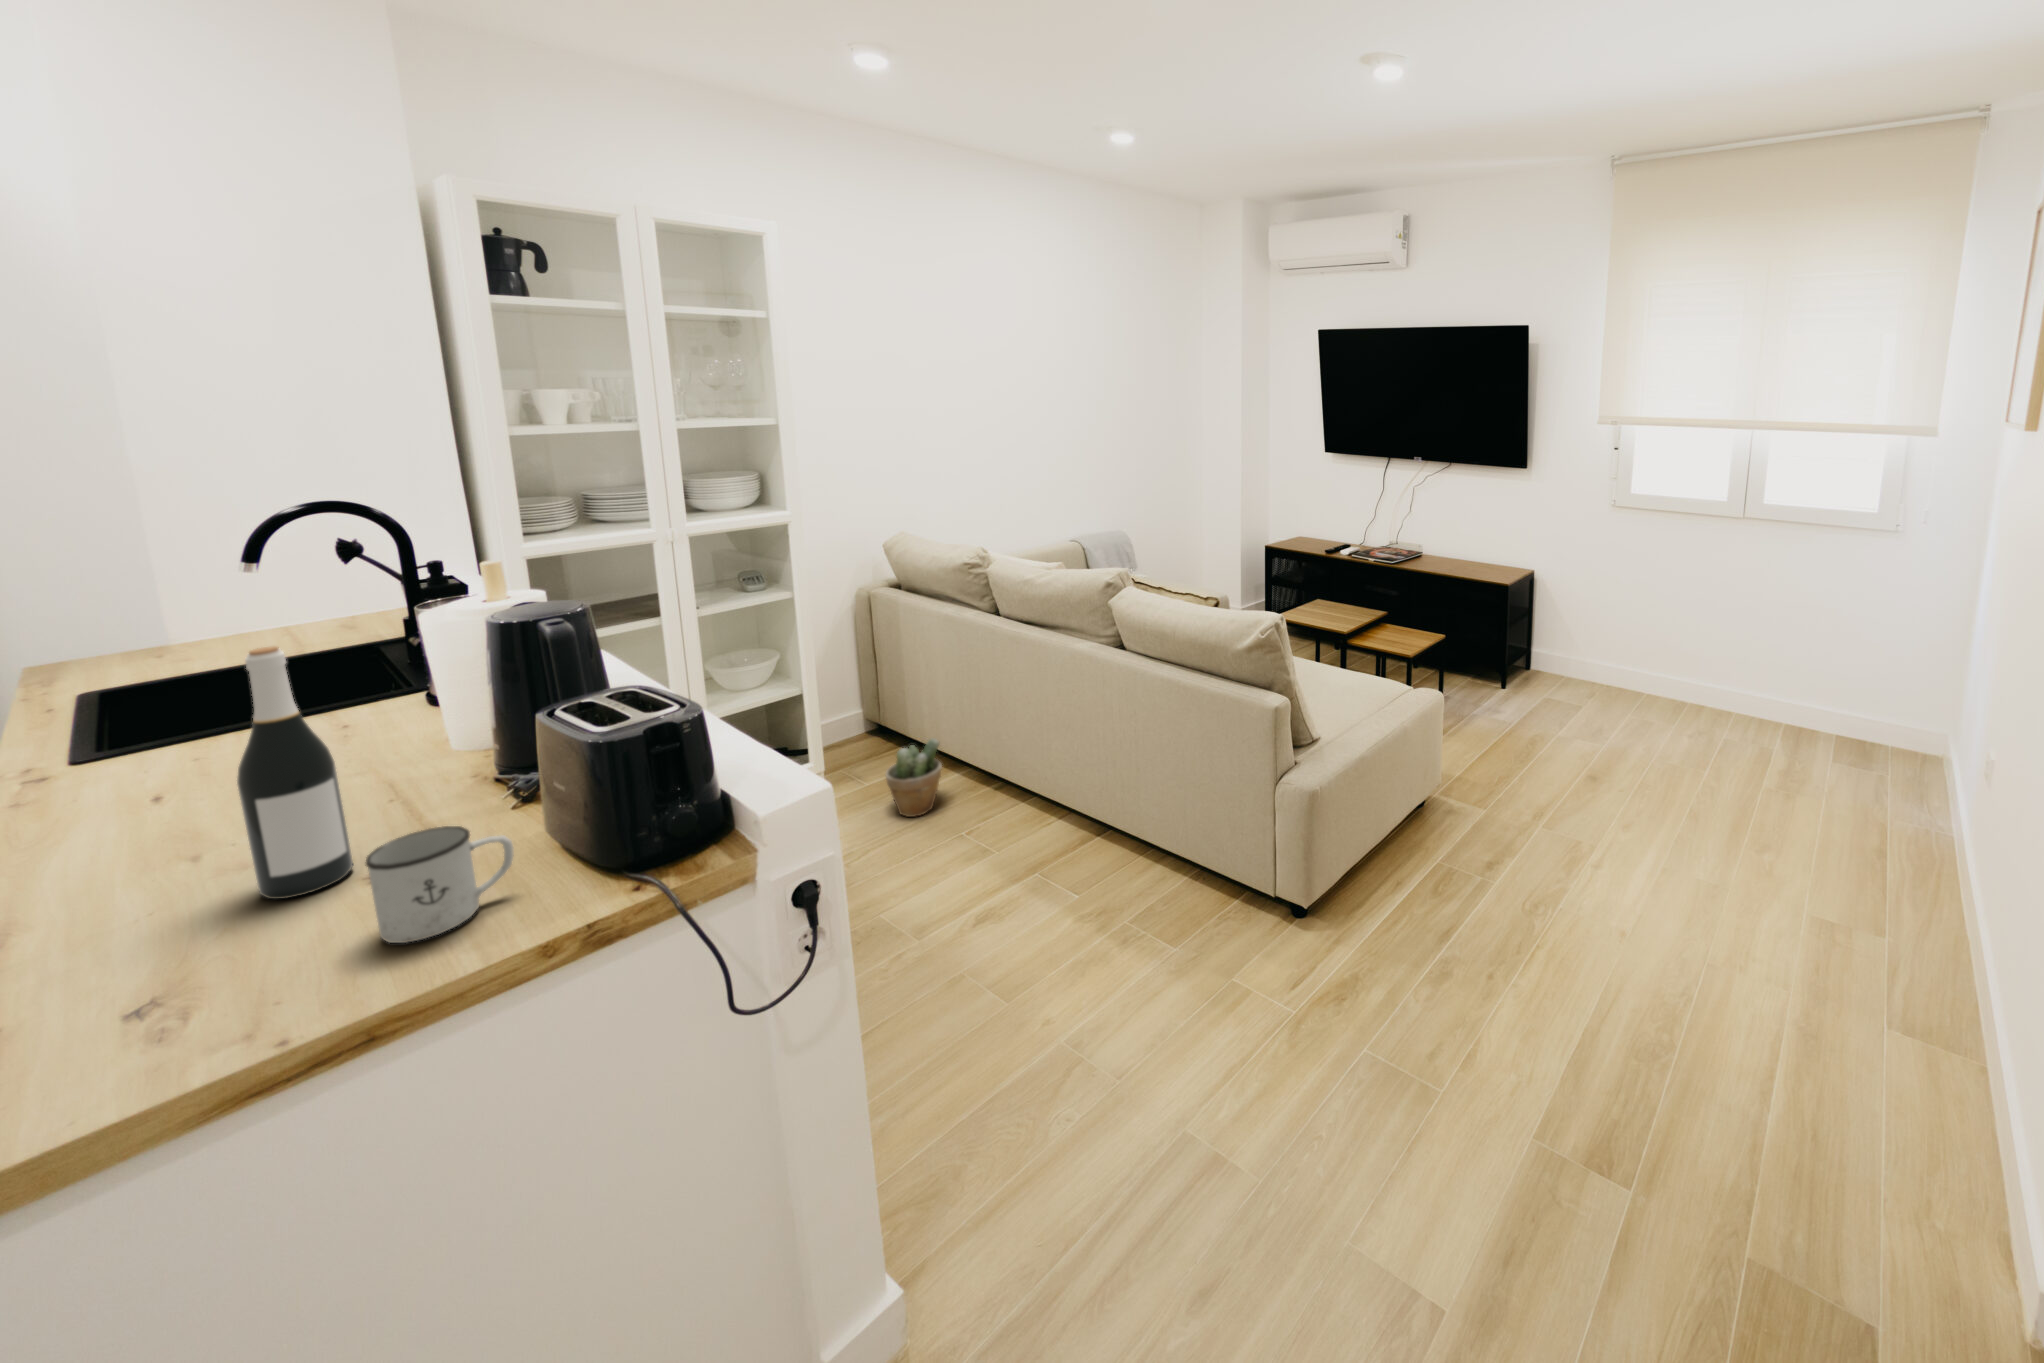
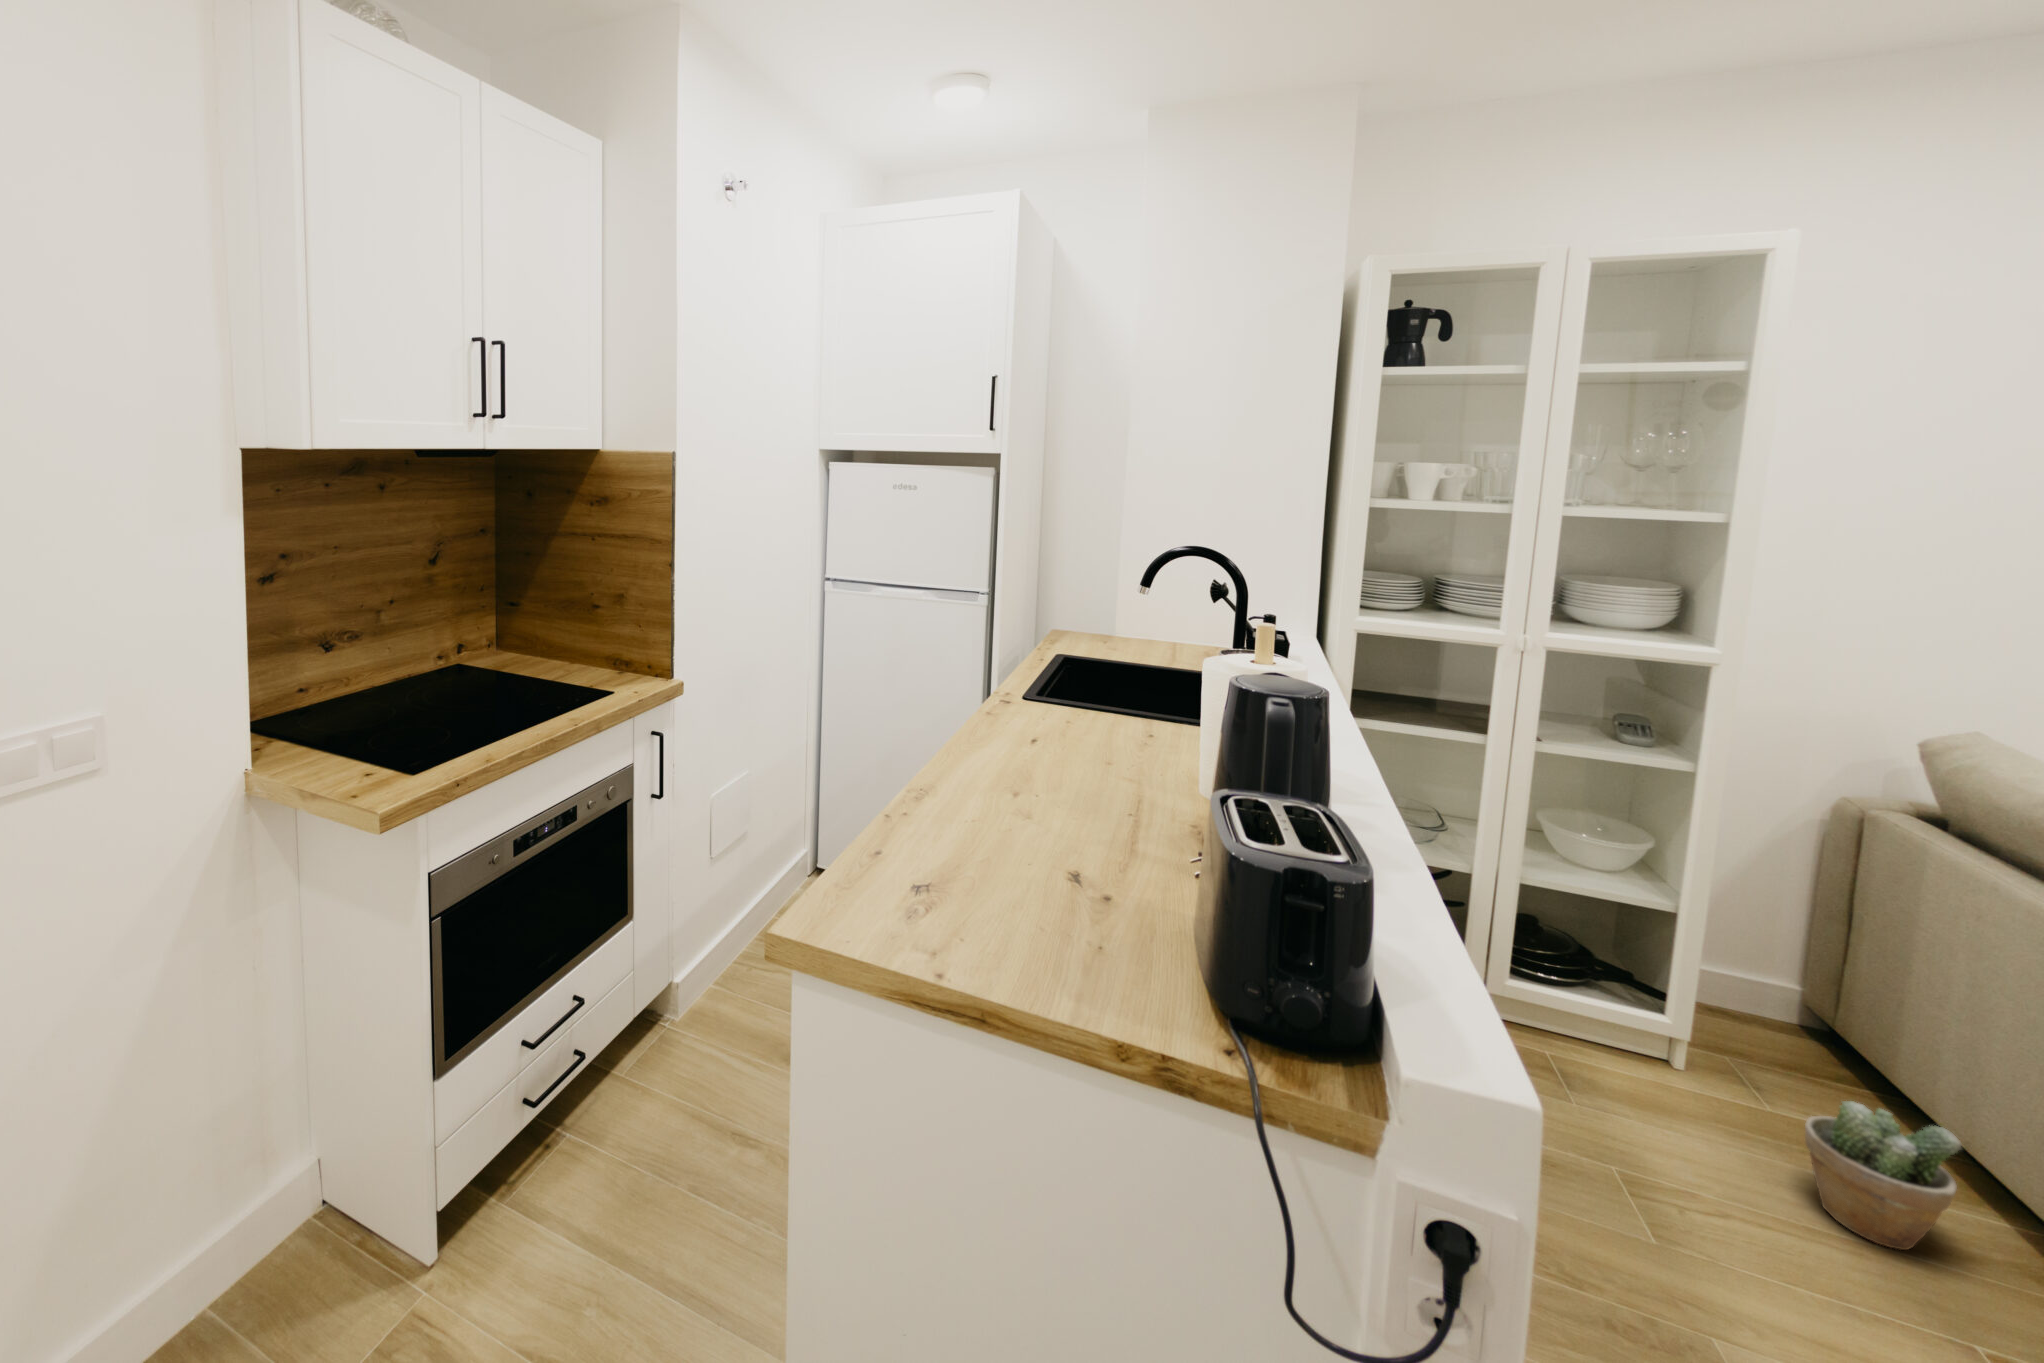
wine bottle: present [237,646,353,899] -> none [1017,649,1078,861]
mug: present [365,826,513,943] -> none [1040,851,1148,963]

